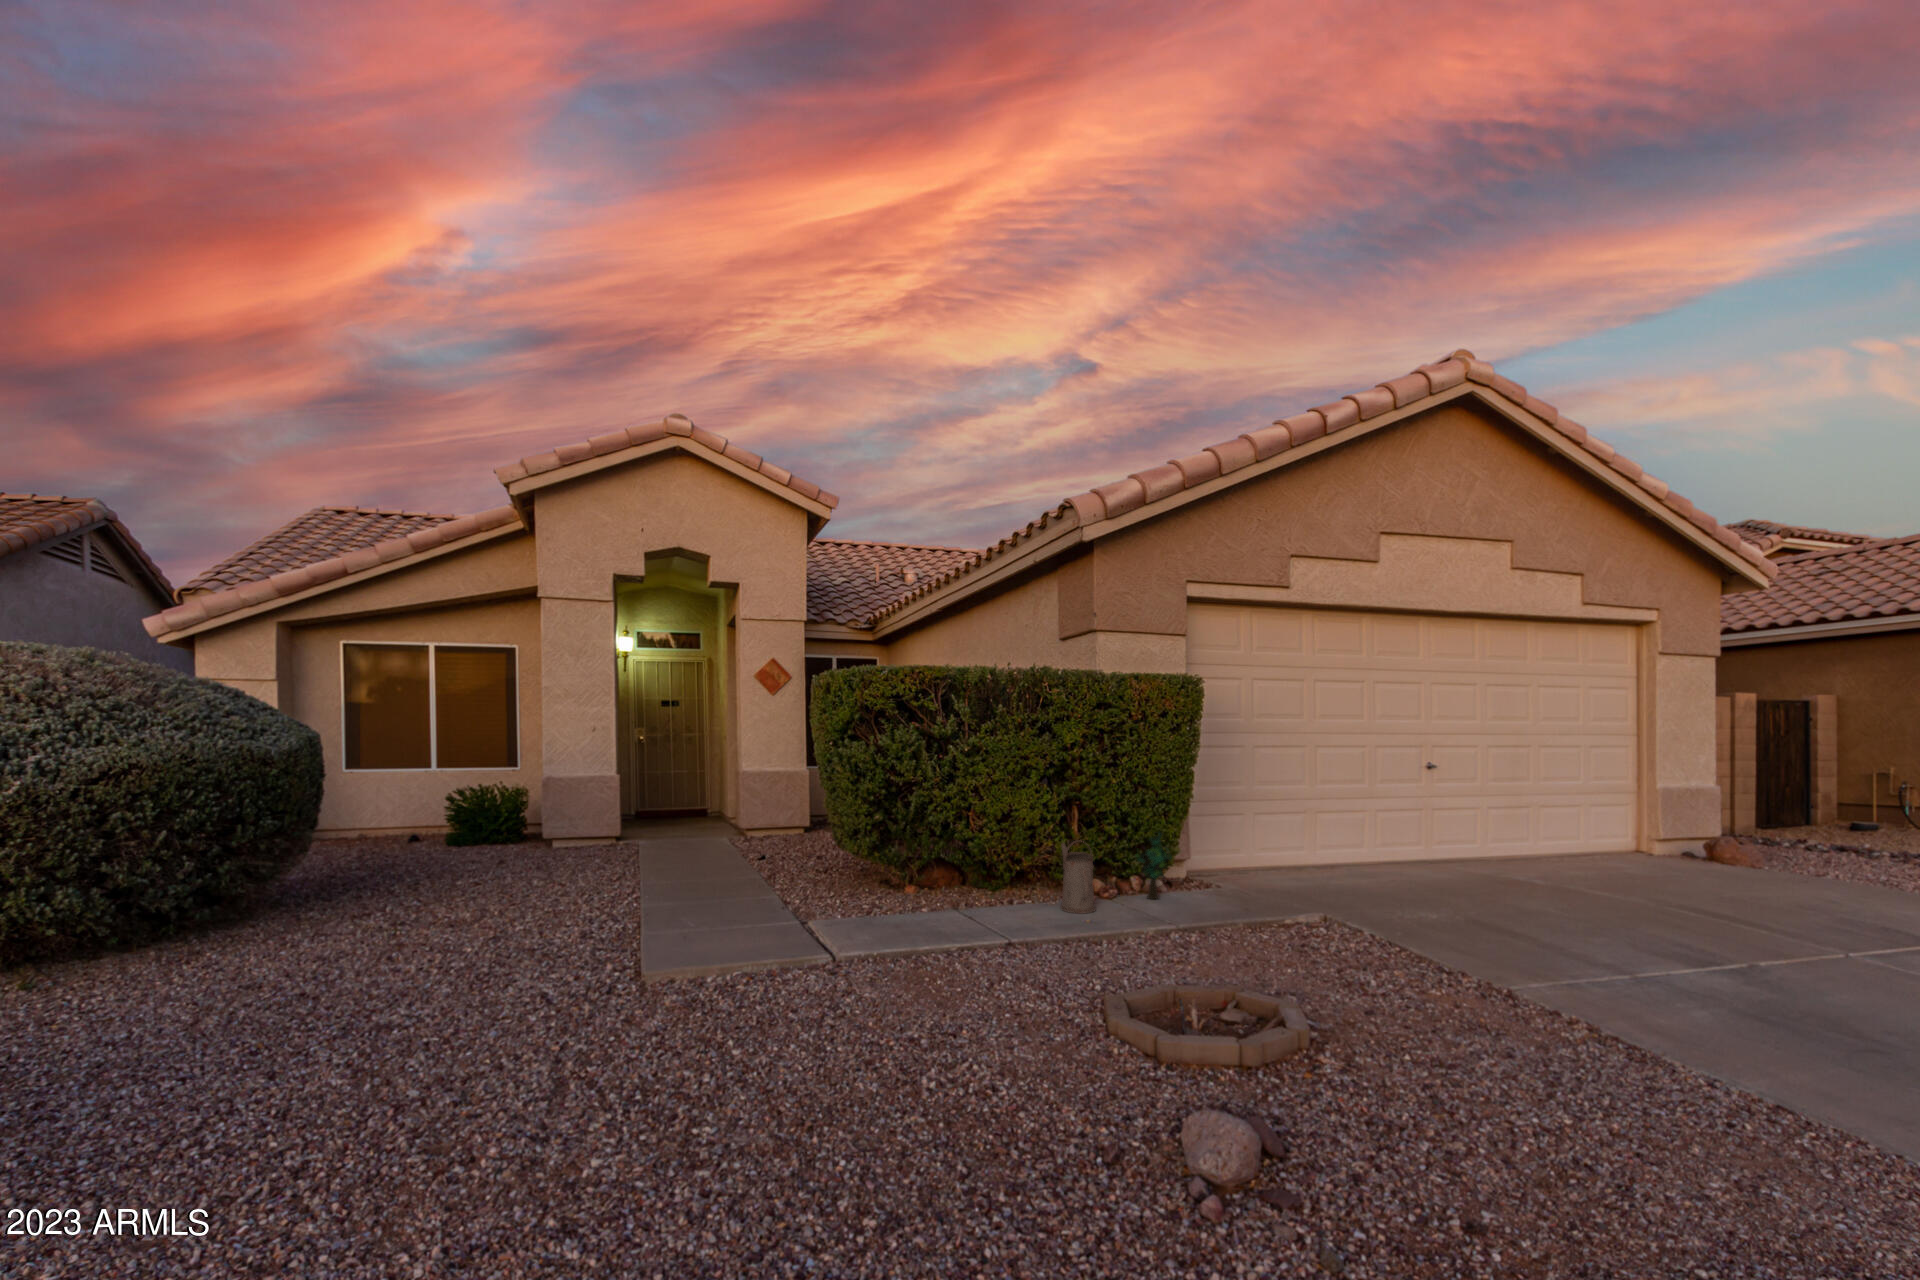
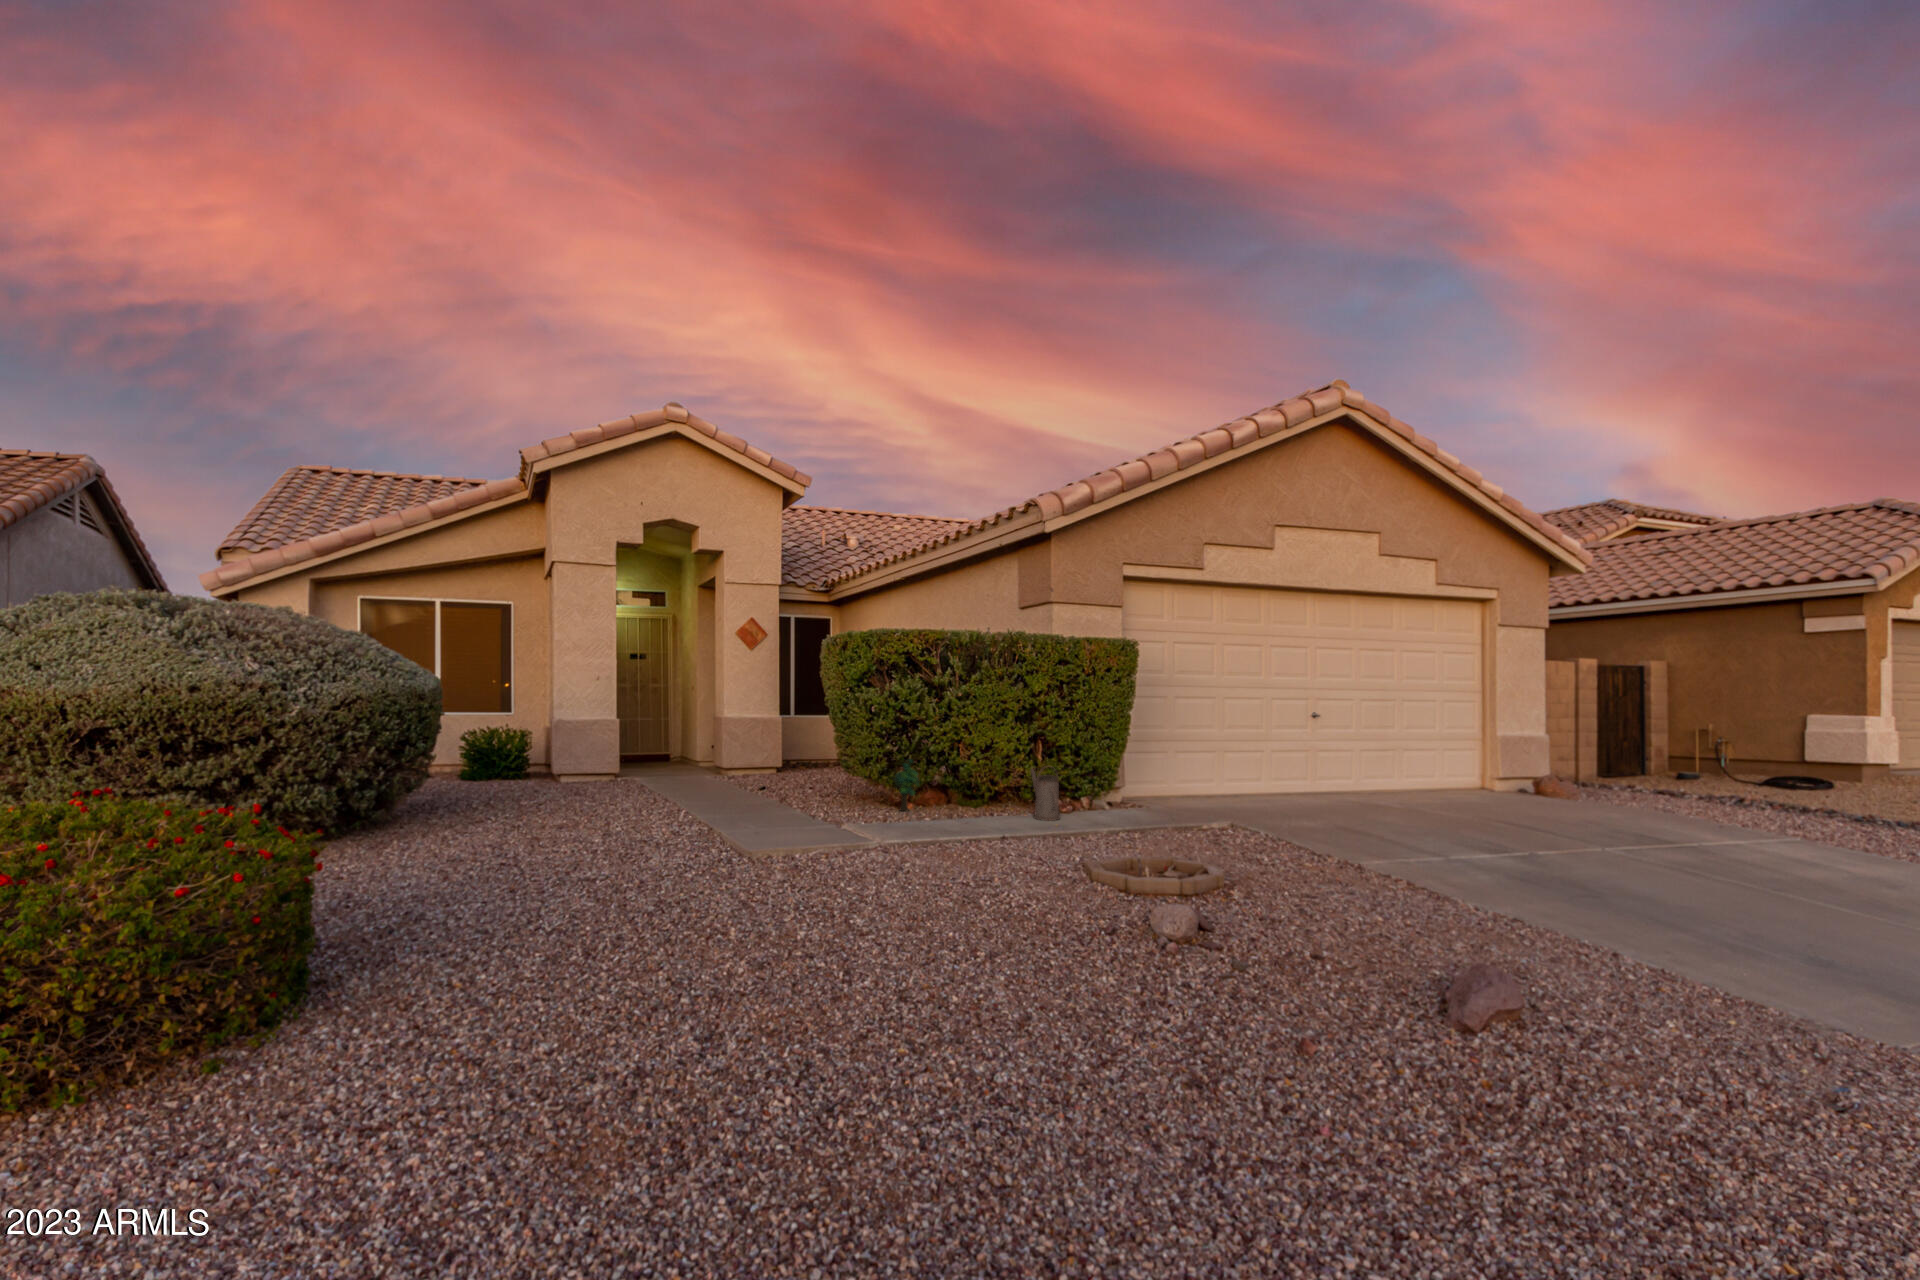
decorative plant: present [1135,832,1172,899] -> present [893,759,920,811]

